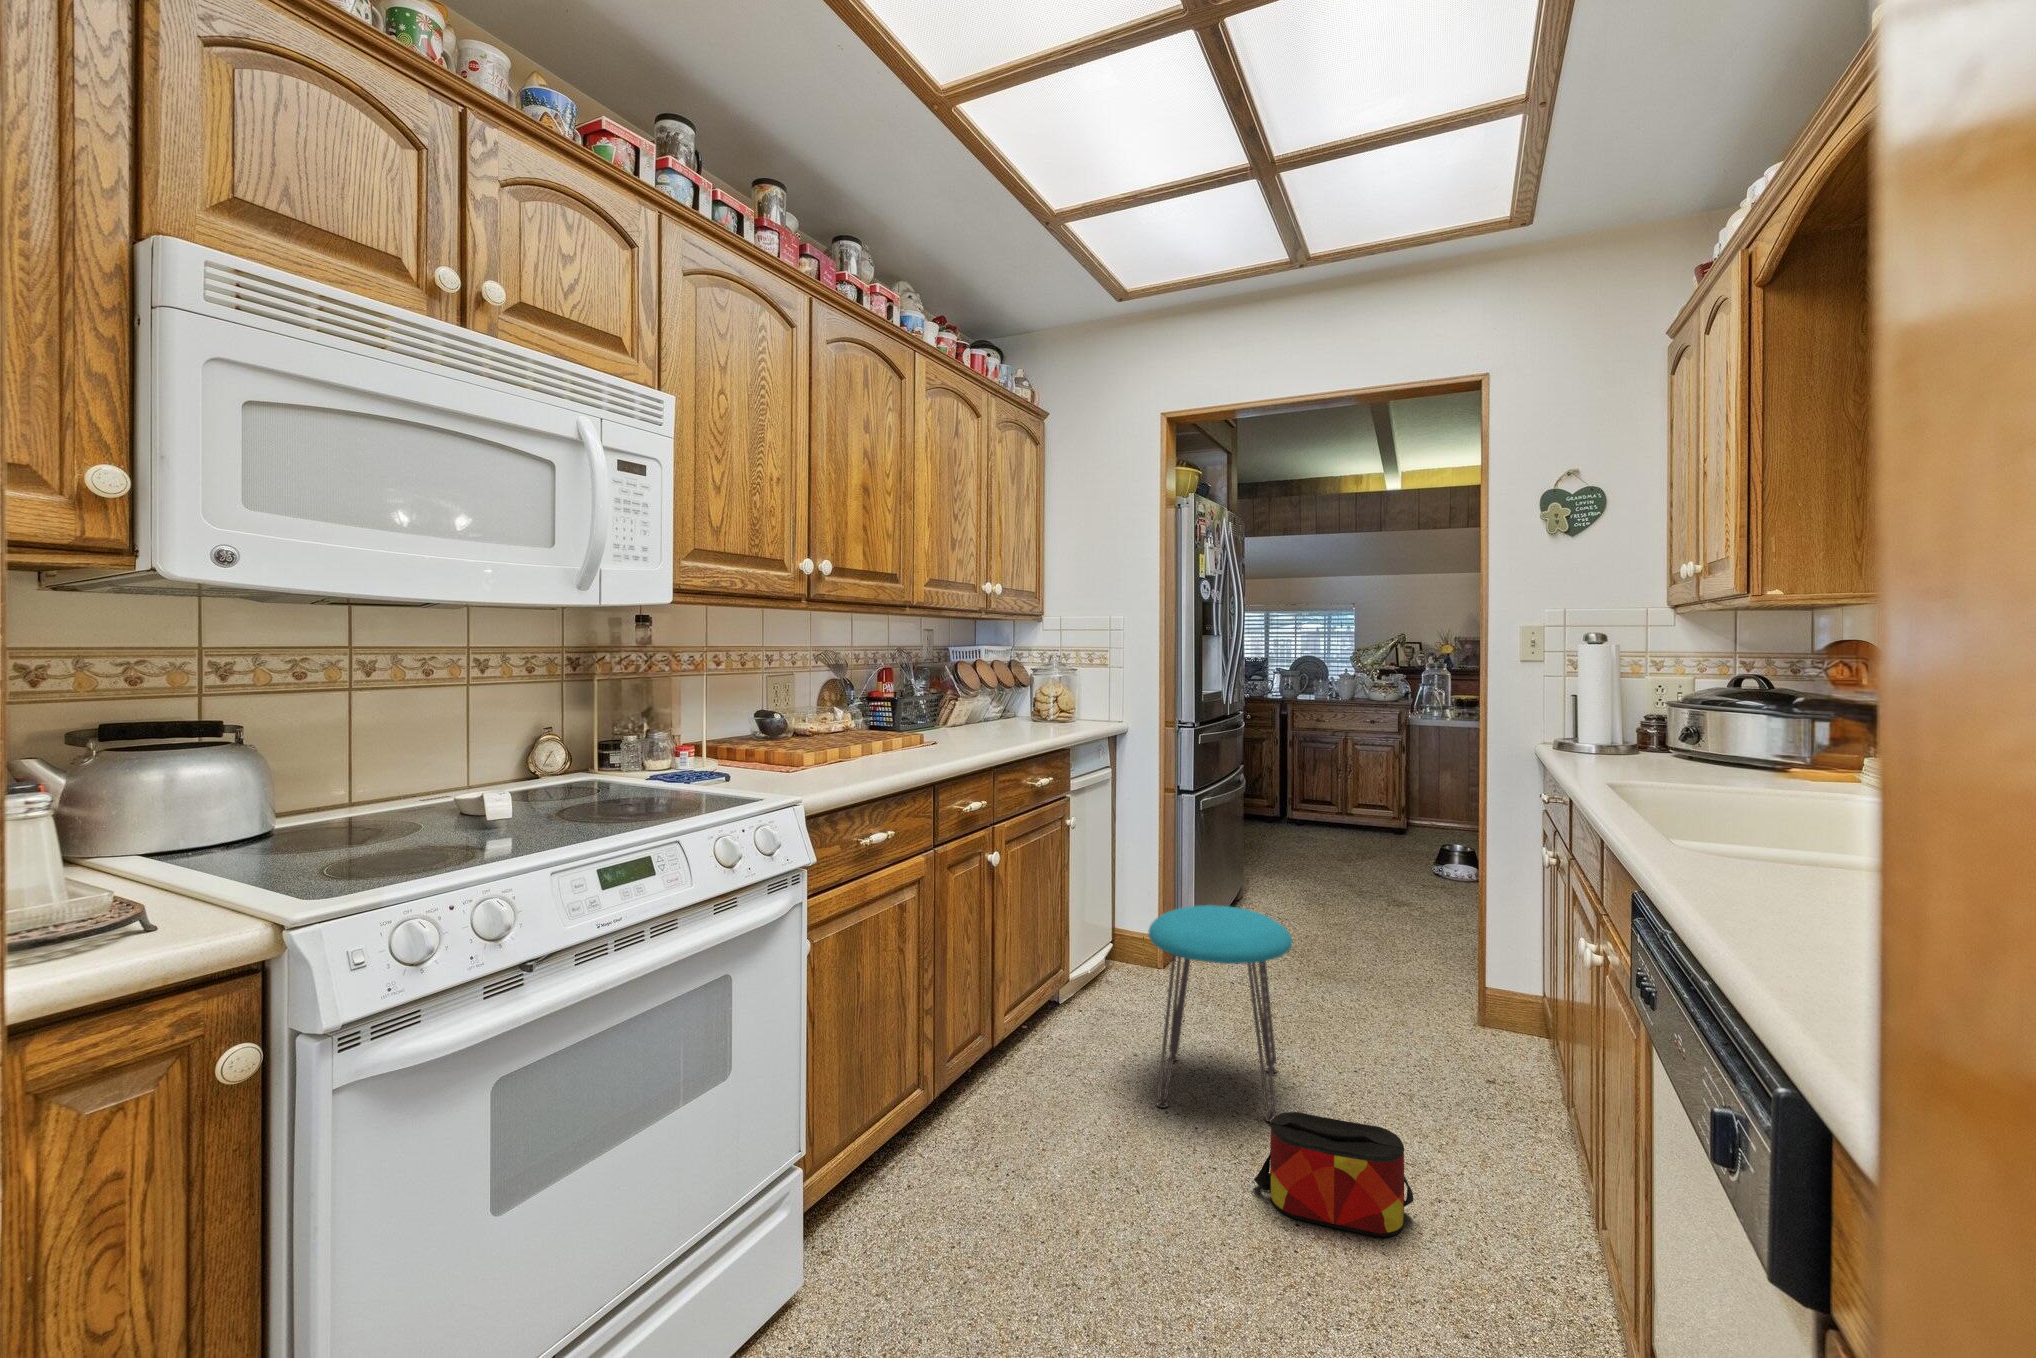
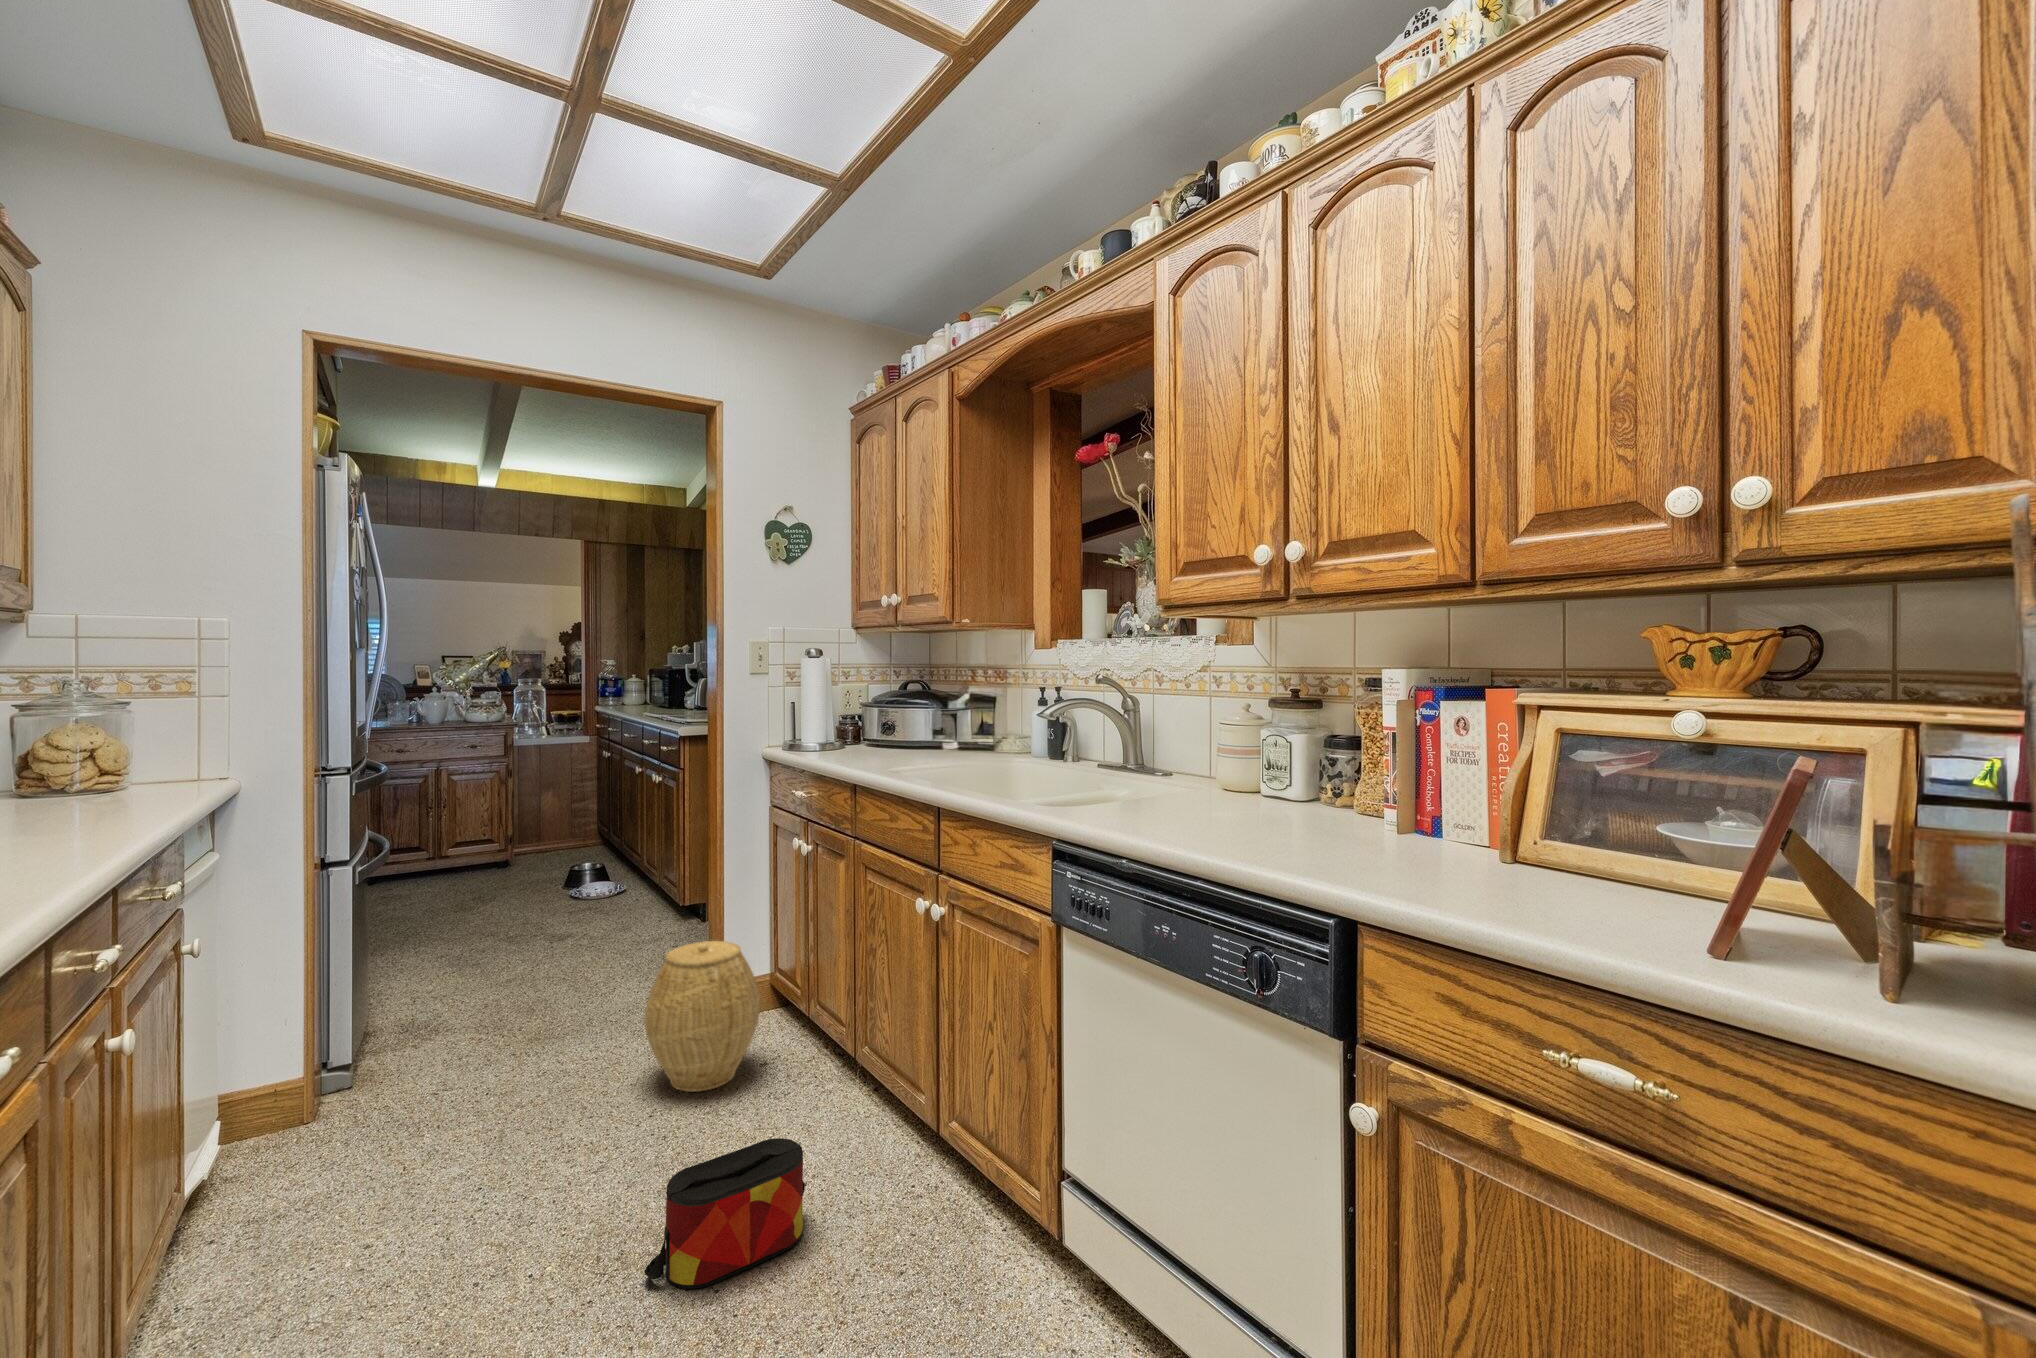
stool: present [1148,905,1292,1122] -> none [409,968,614,1270]
woven basket: none [1364,932,1482,1081] -> present [645,941,760,1092]

